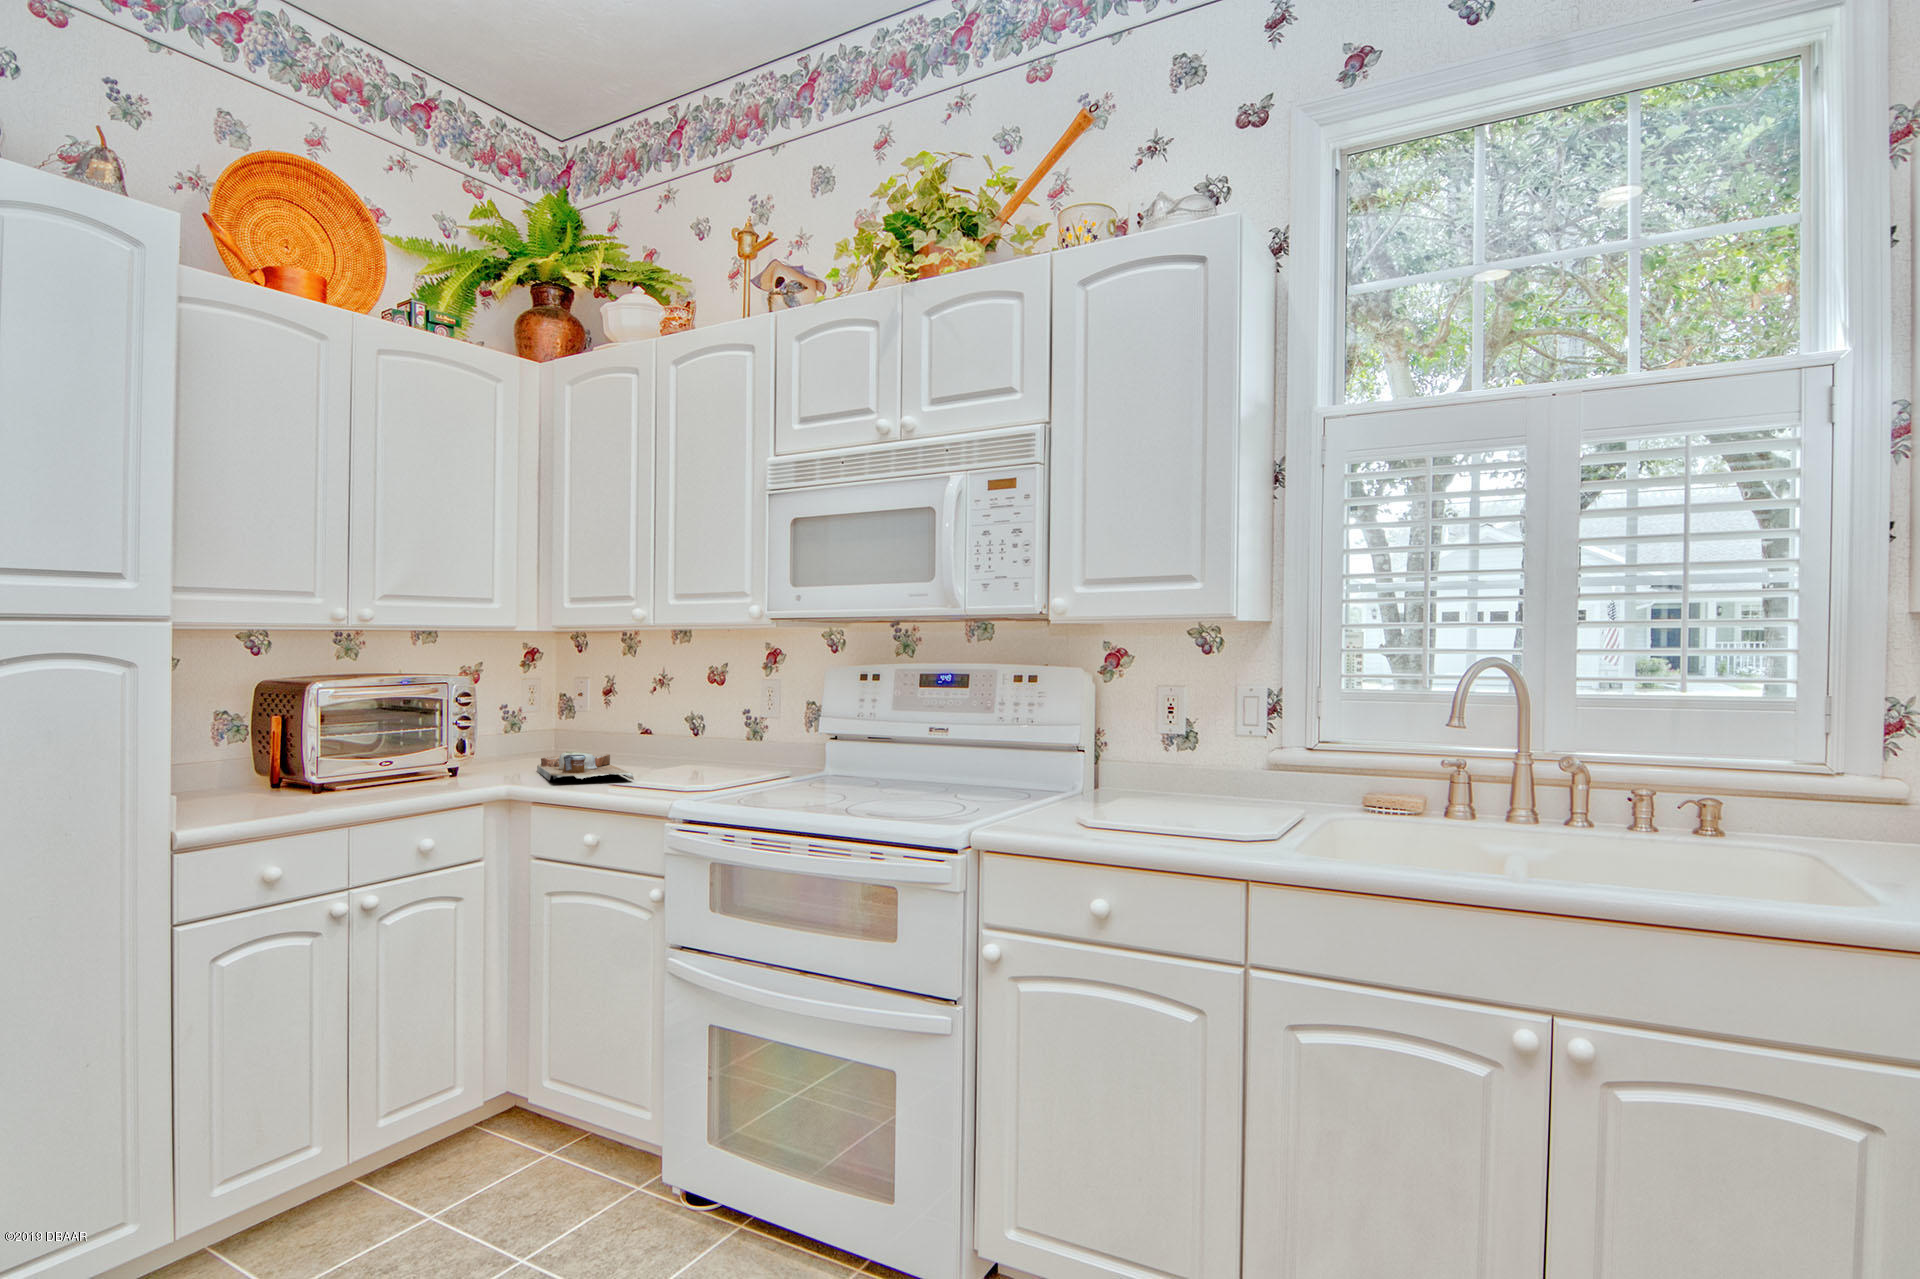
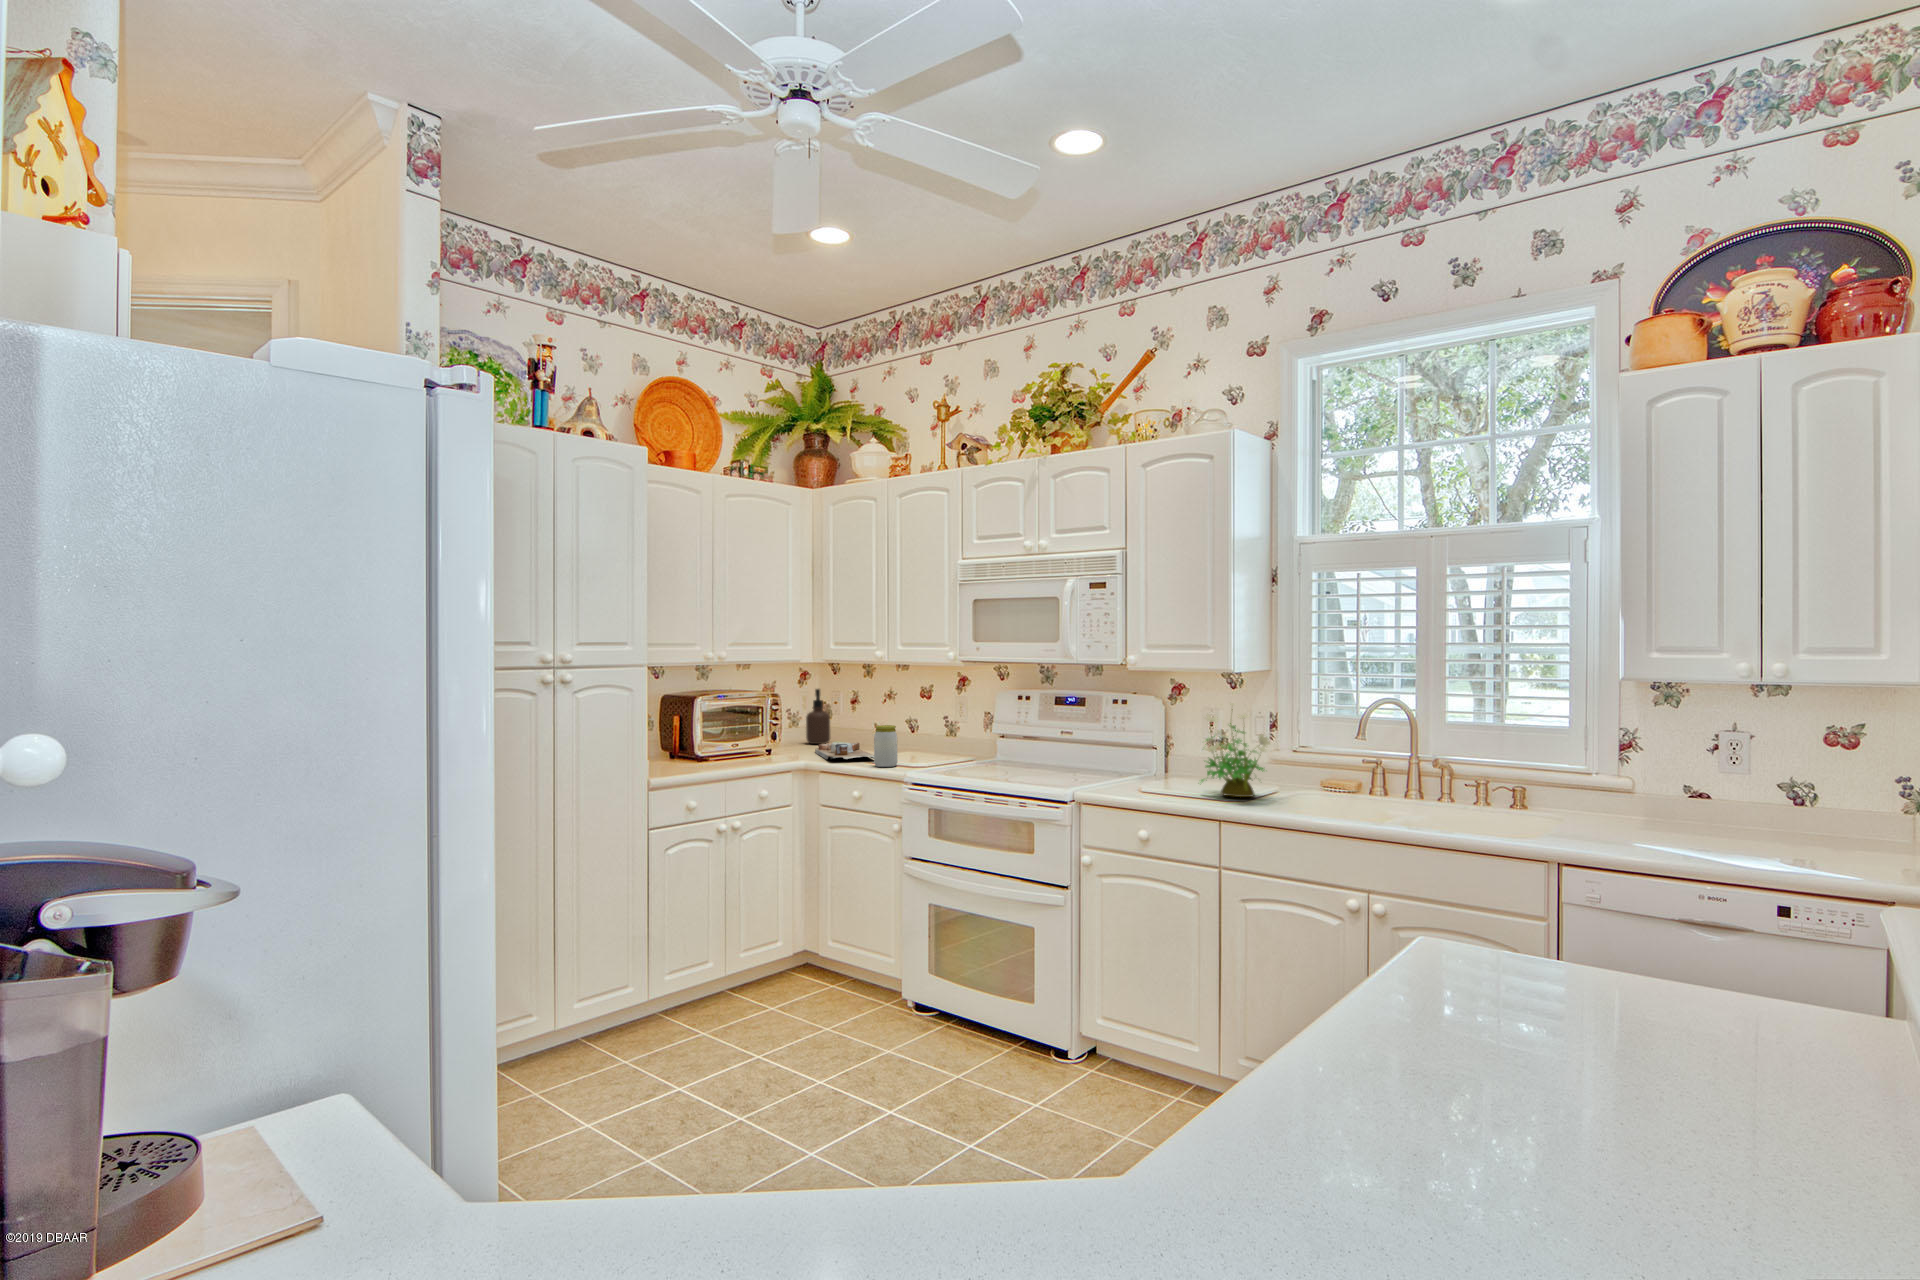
potted plant: none [1178,666,1305,827] -> present [1200,703,1270,797]
soap dispenser: none [531,675,570,760] -> present [806,689,830,744]
jar: none [626,722,665,790] -> present [874,725,898,767]

